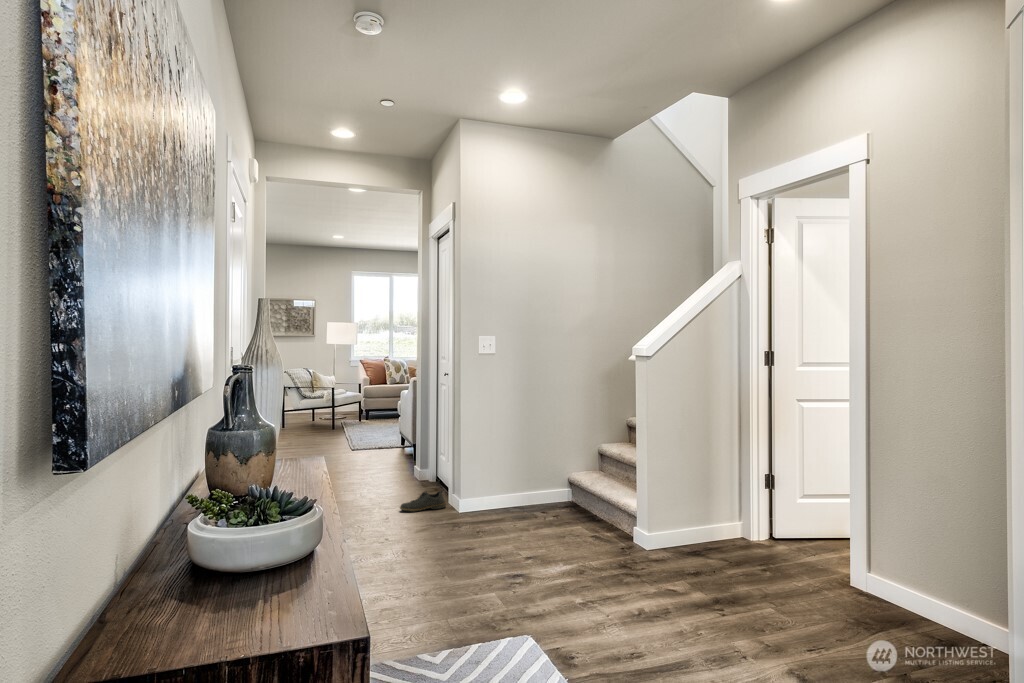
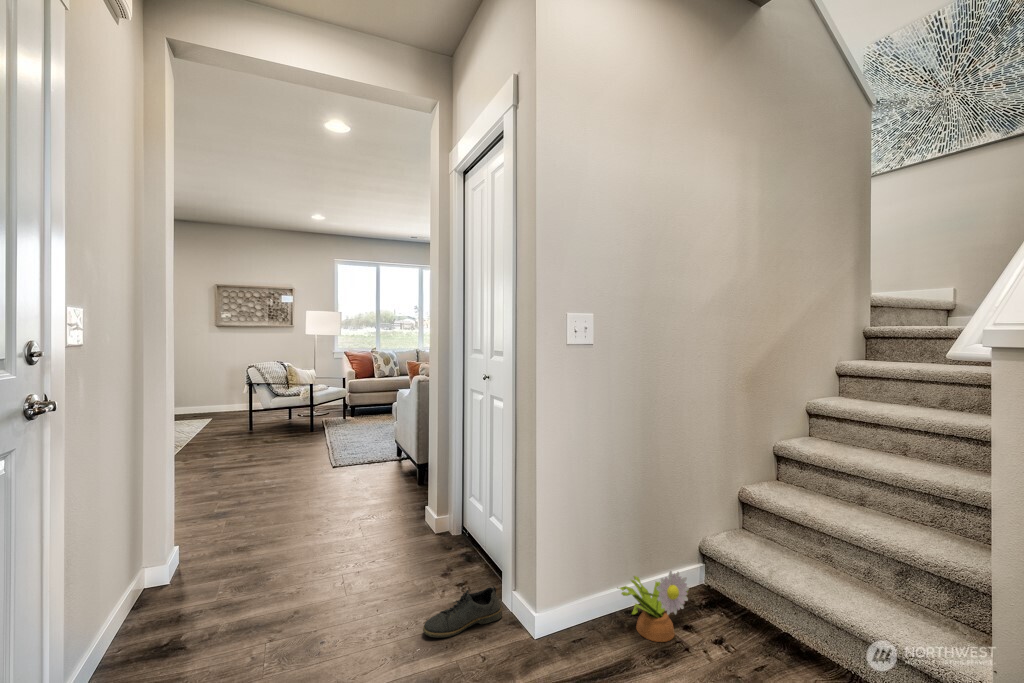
decorative plant: none [510,476,550,516] -> present [619,571,689,642]

